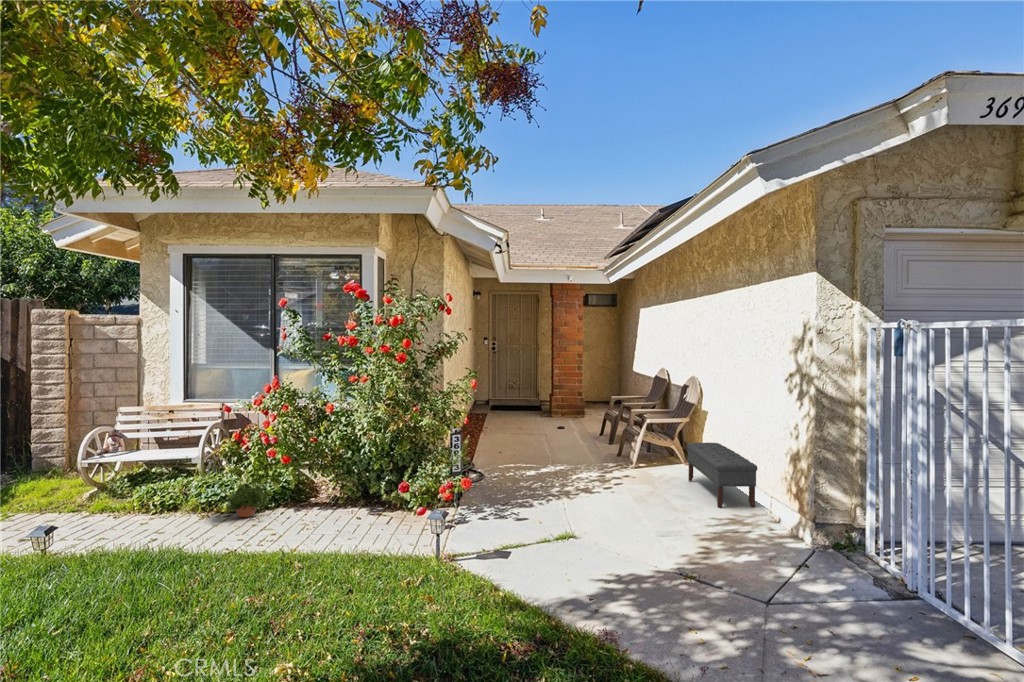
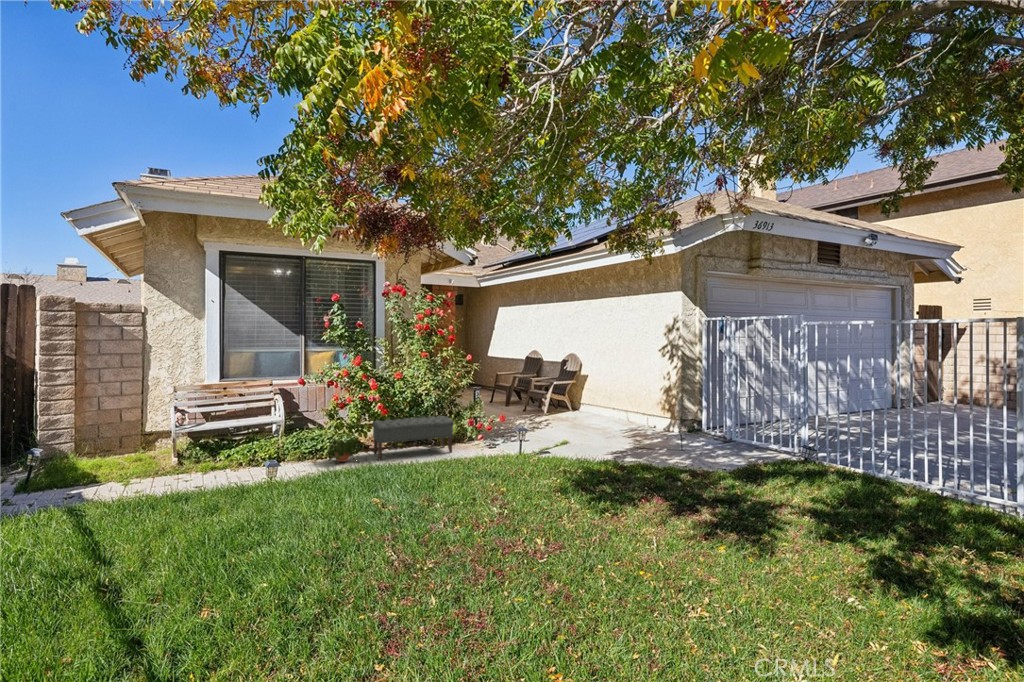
bench: present [687,443,757,508] -> present [372,416,454,460]

